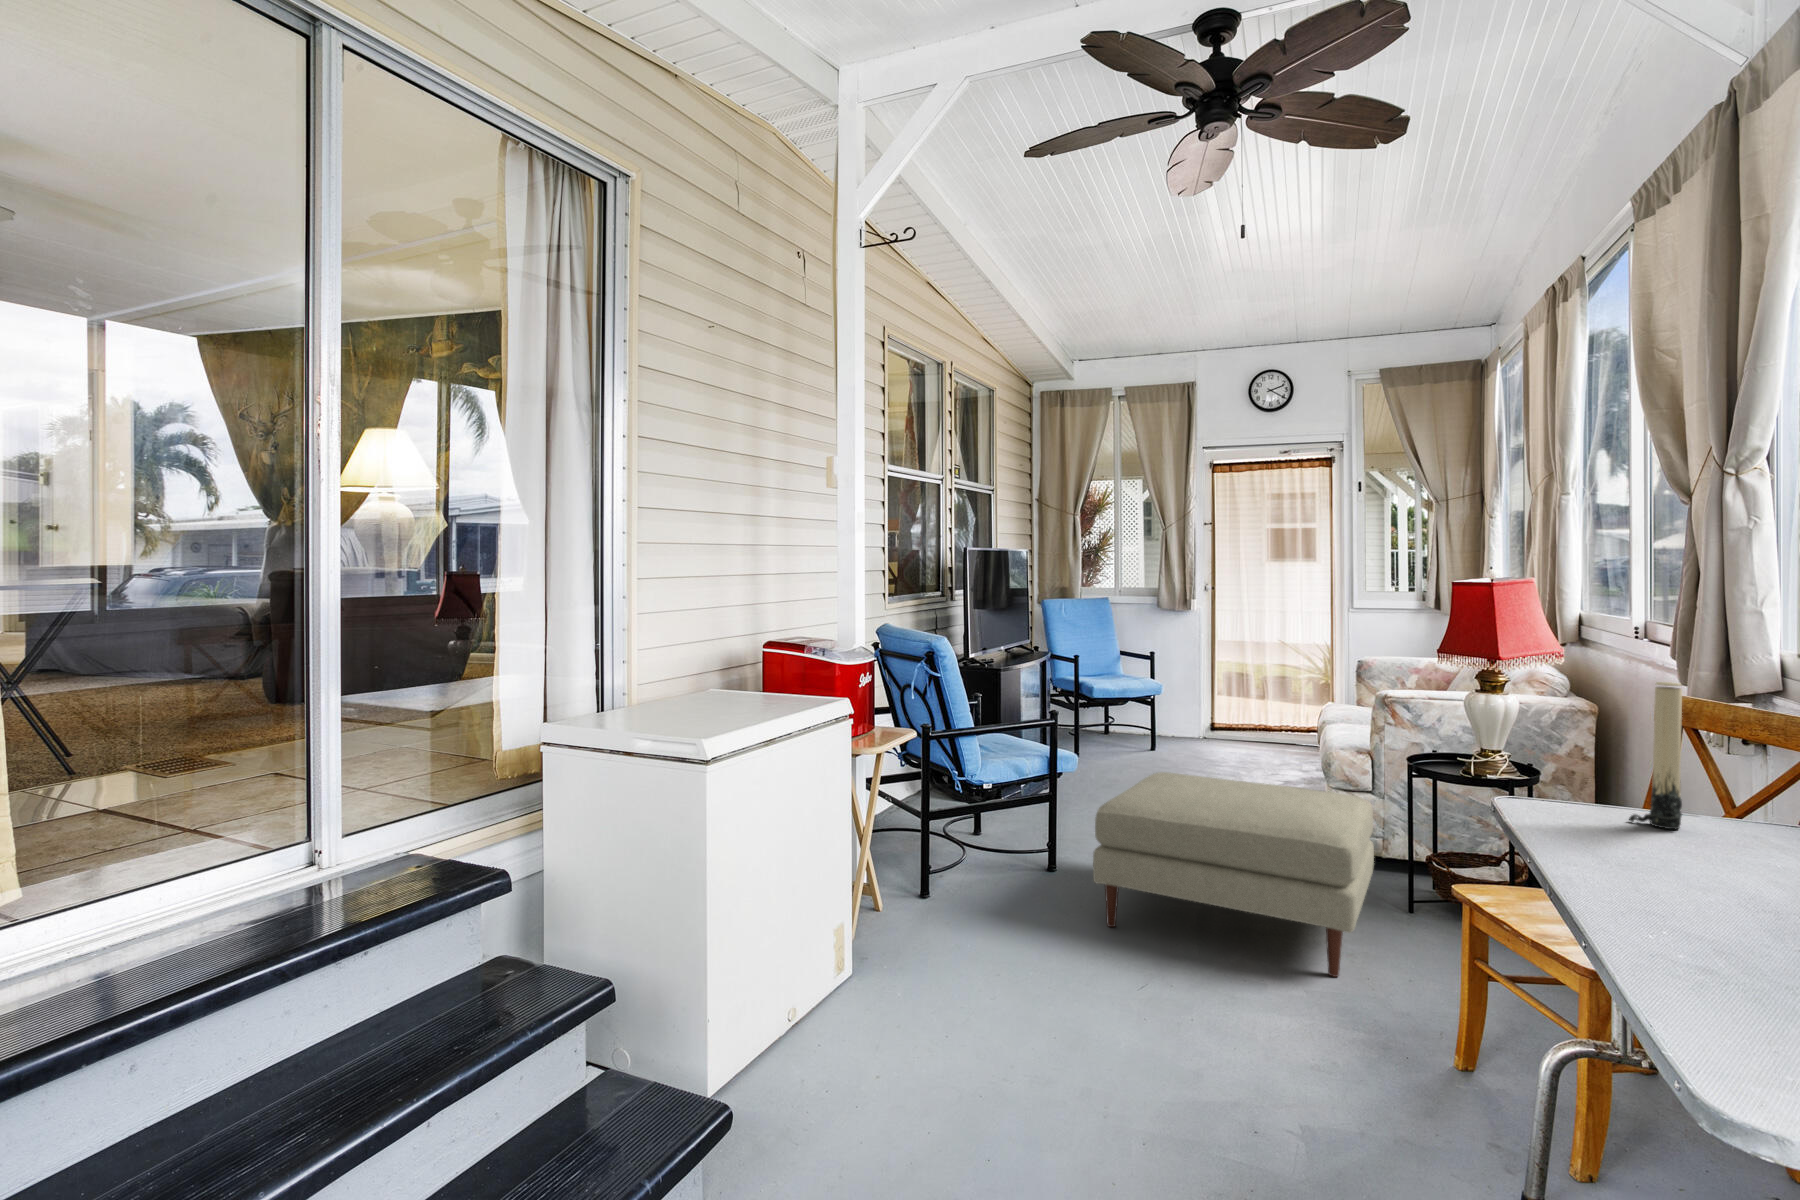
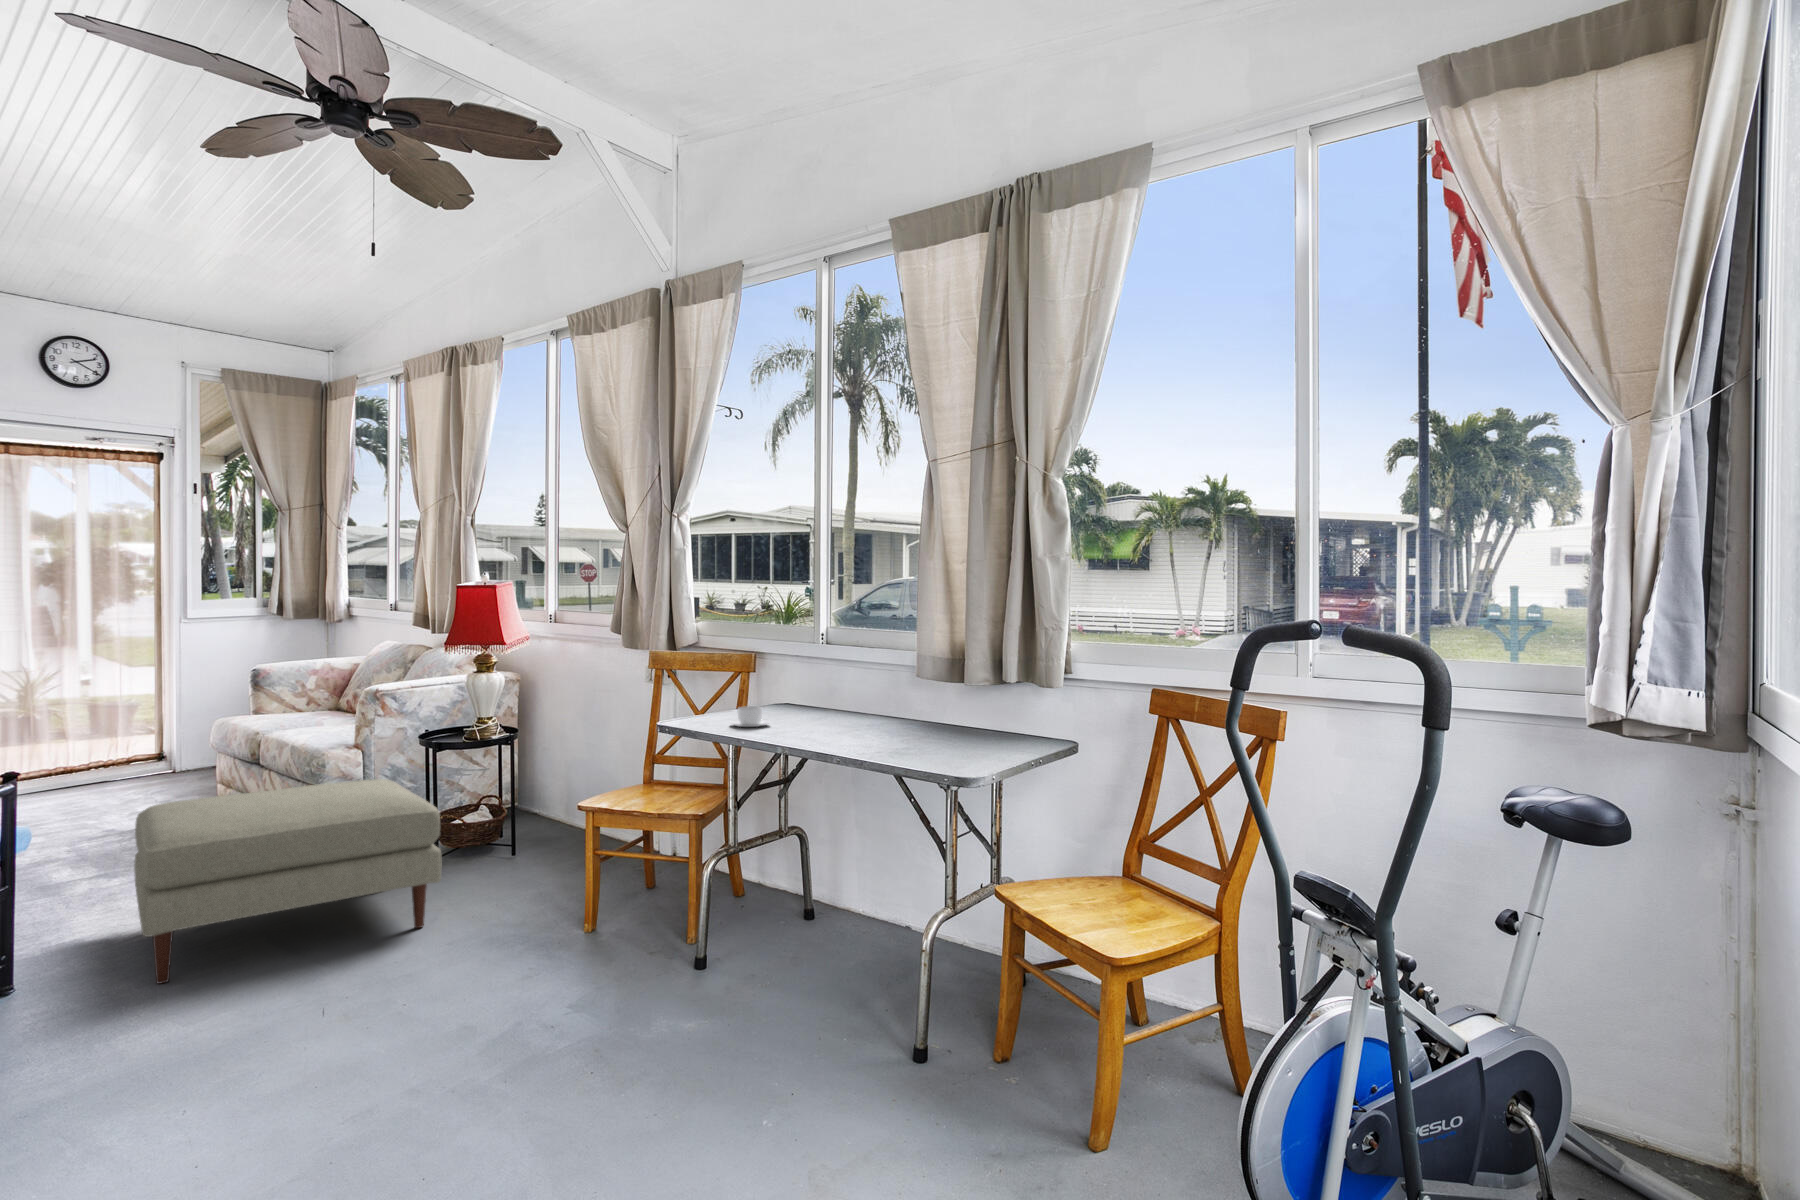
candle: present [1629,682,1682,829] -> none [706,637,729,717]
coffee cup: none [1610,820,1714,868] -> present [731,706,770,727]

